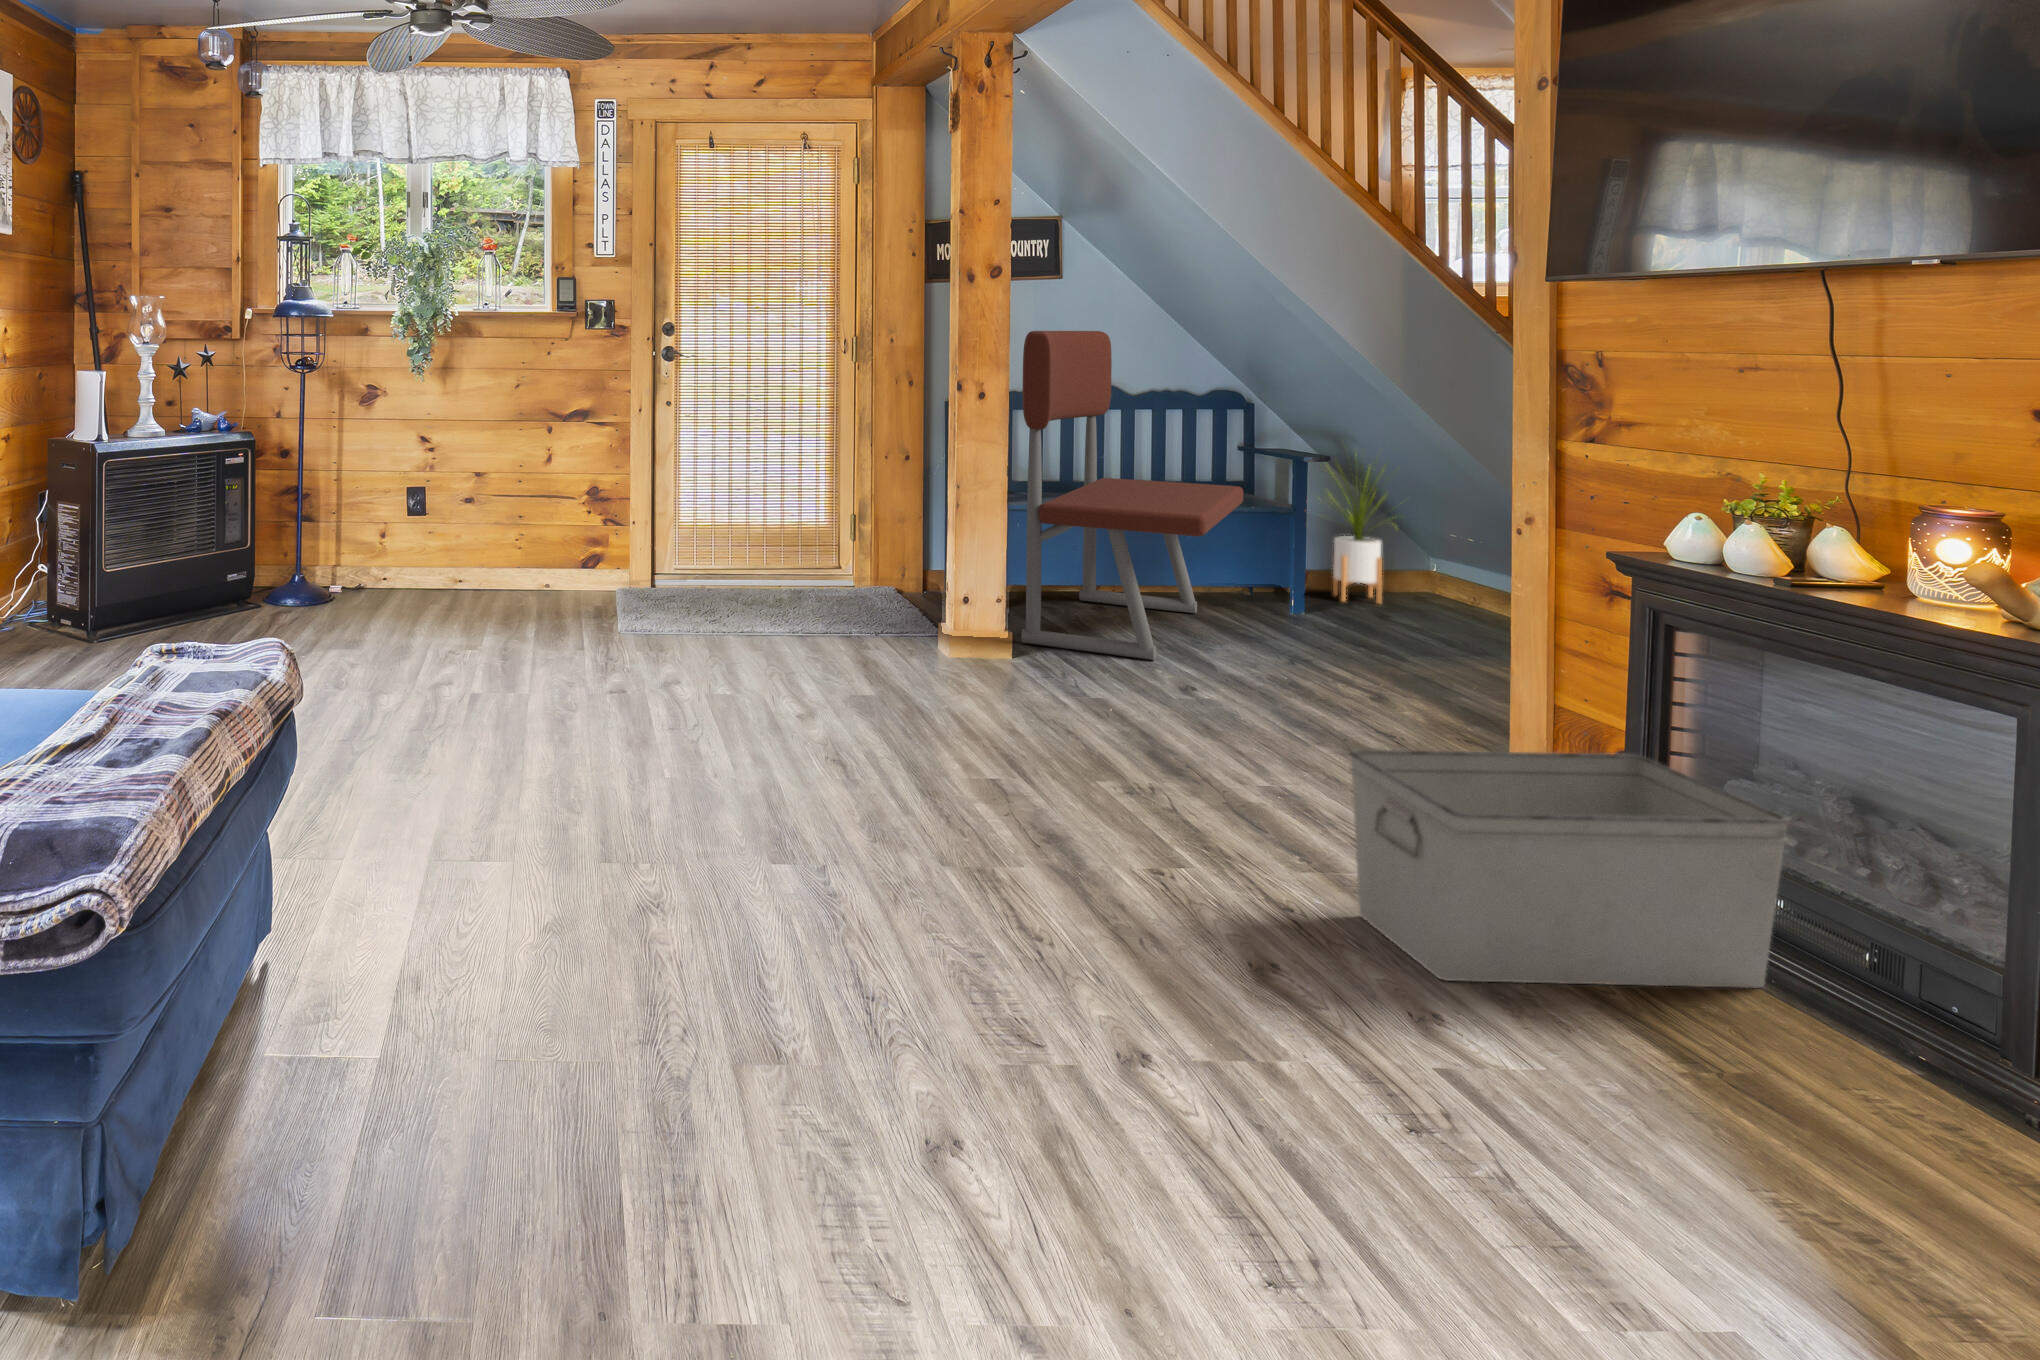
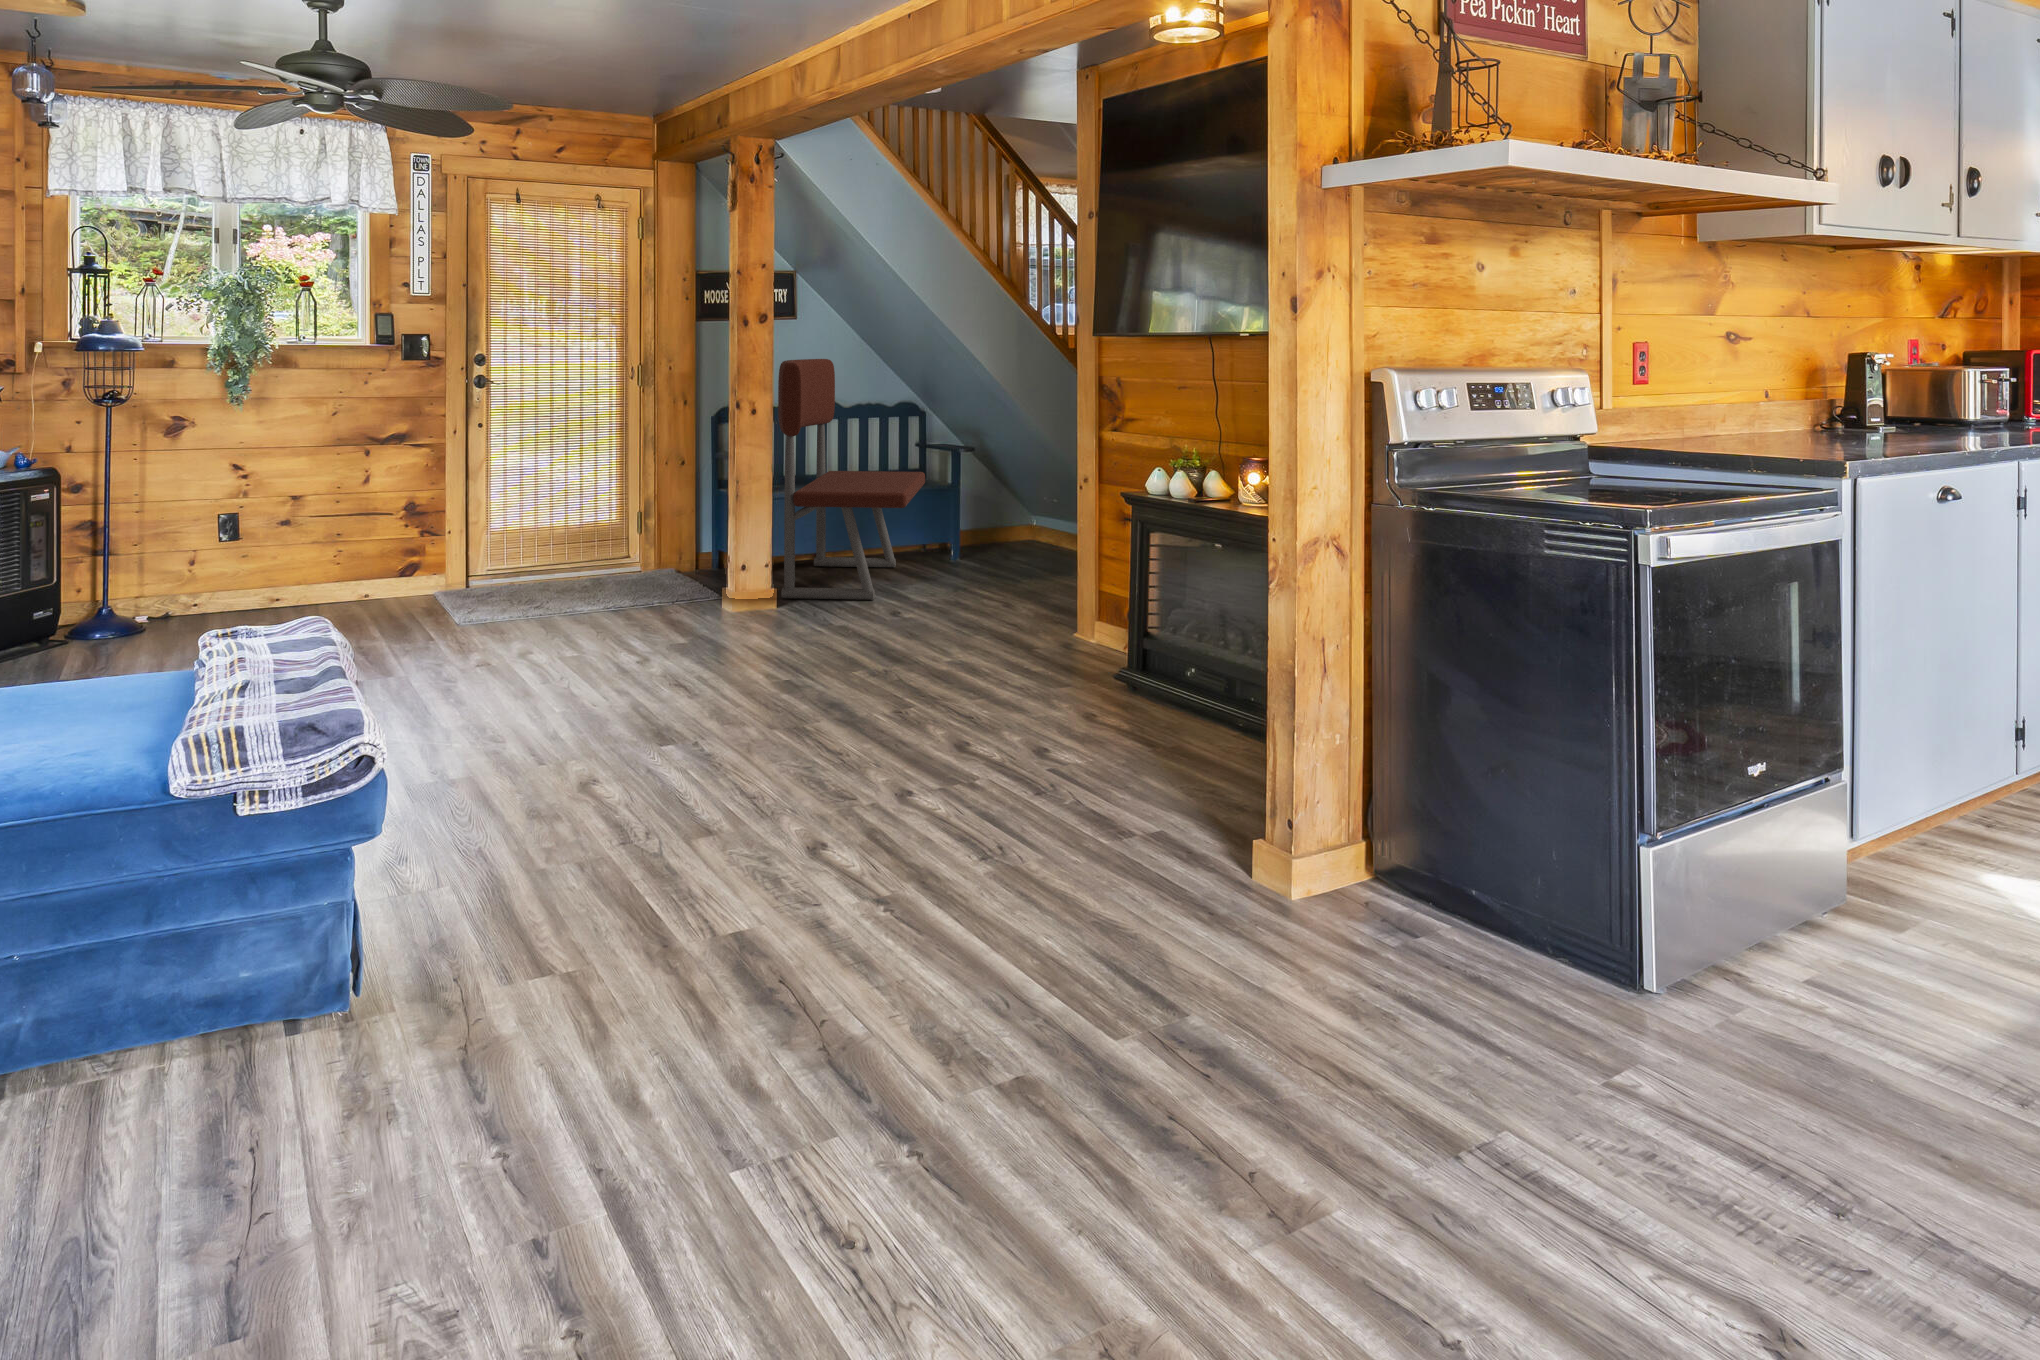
house plant: present [1333,467,1393,604] -> none [966,435,1027,551]
storage bin: present [1350,750,1789,988] -> none [1002,605,1196,735]

